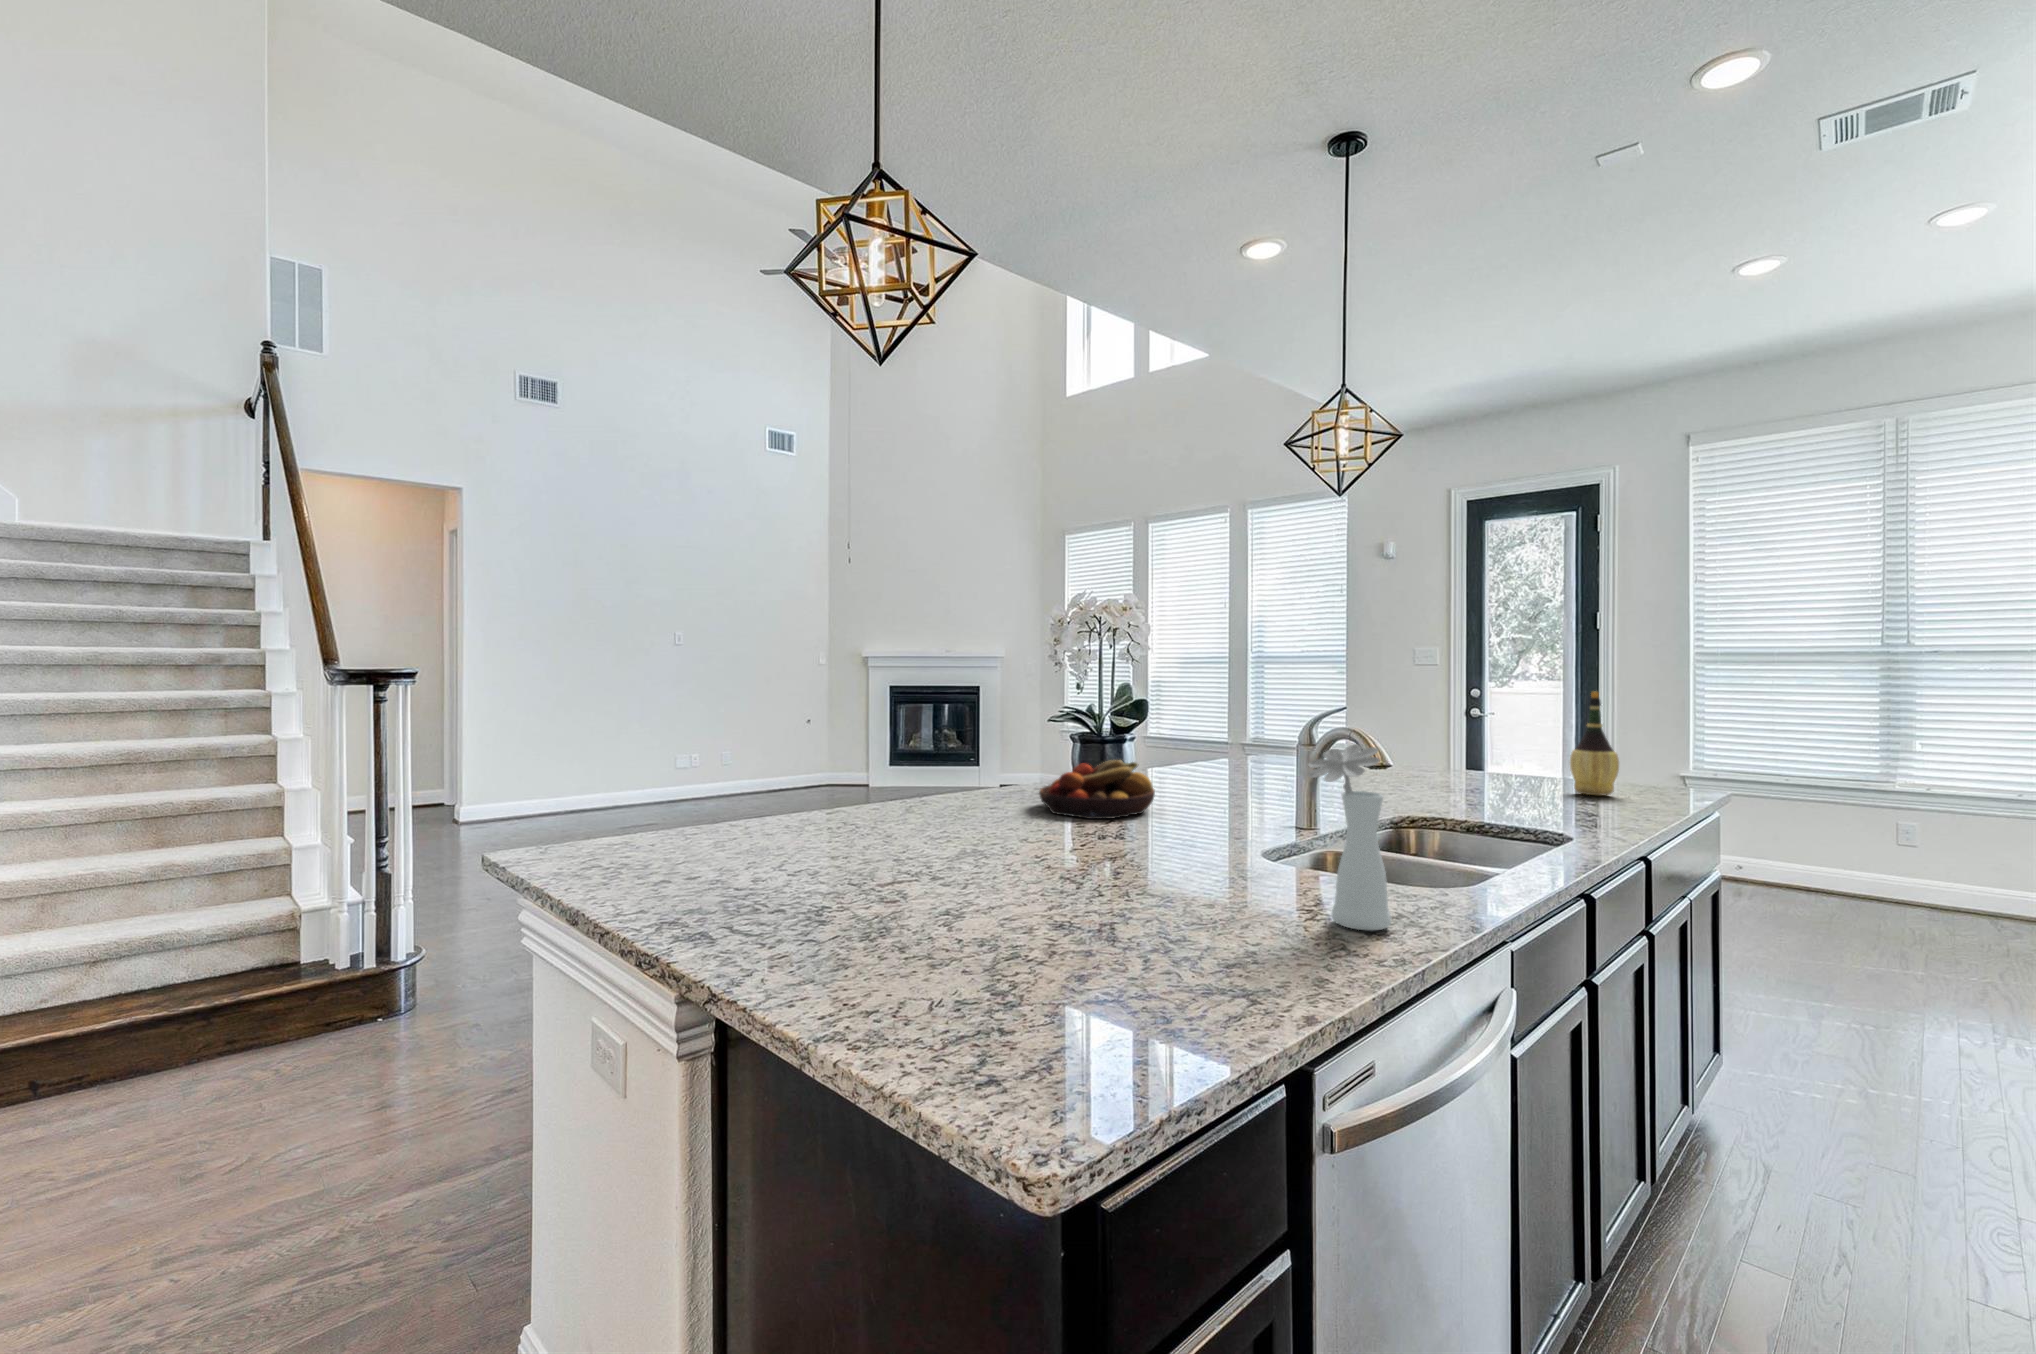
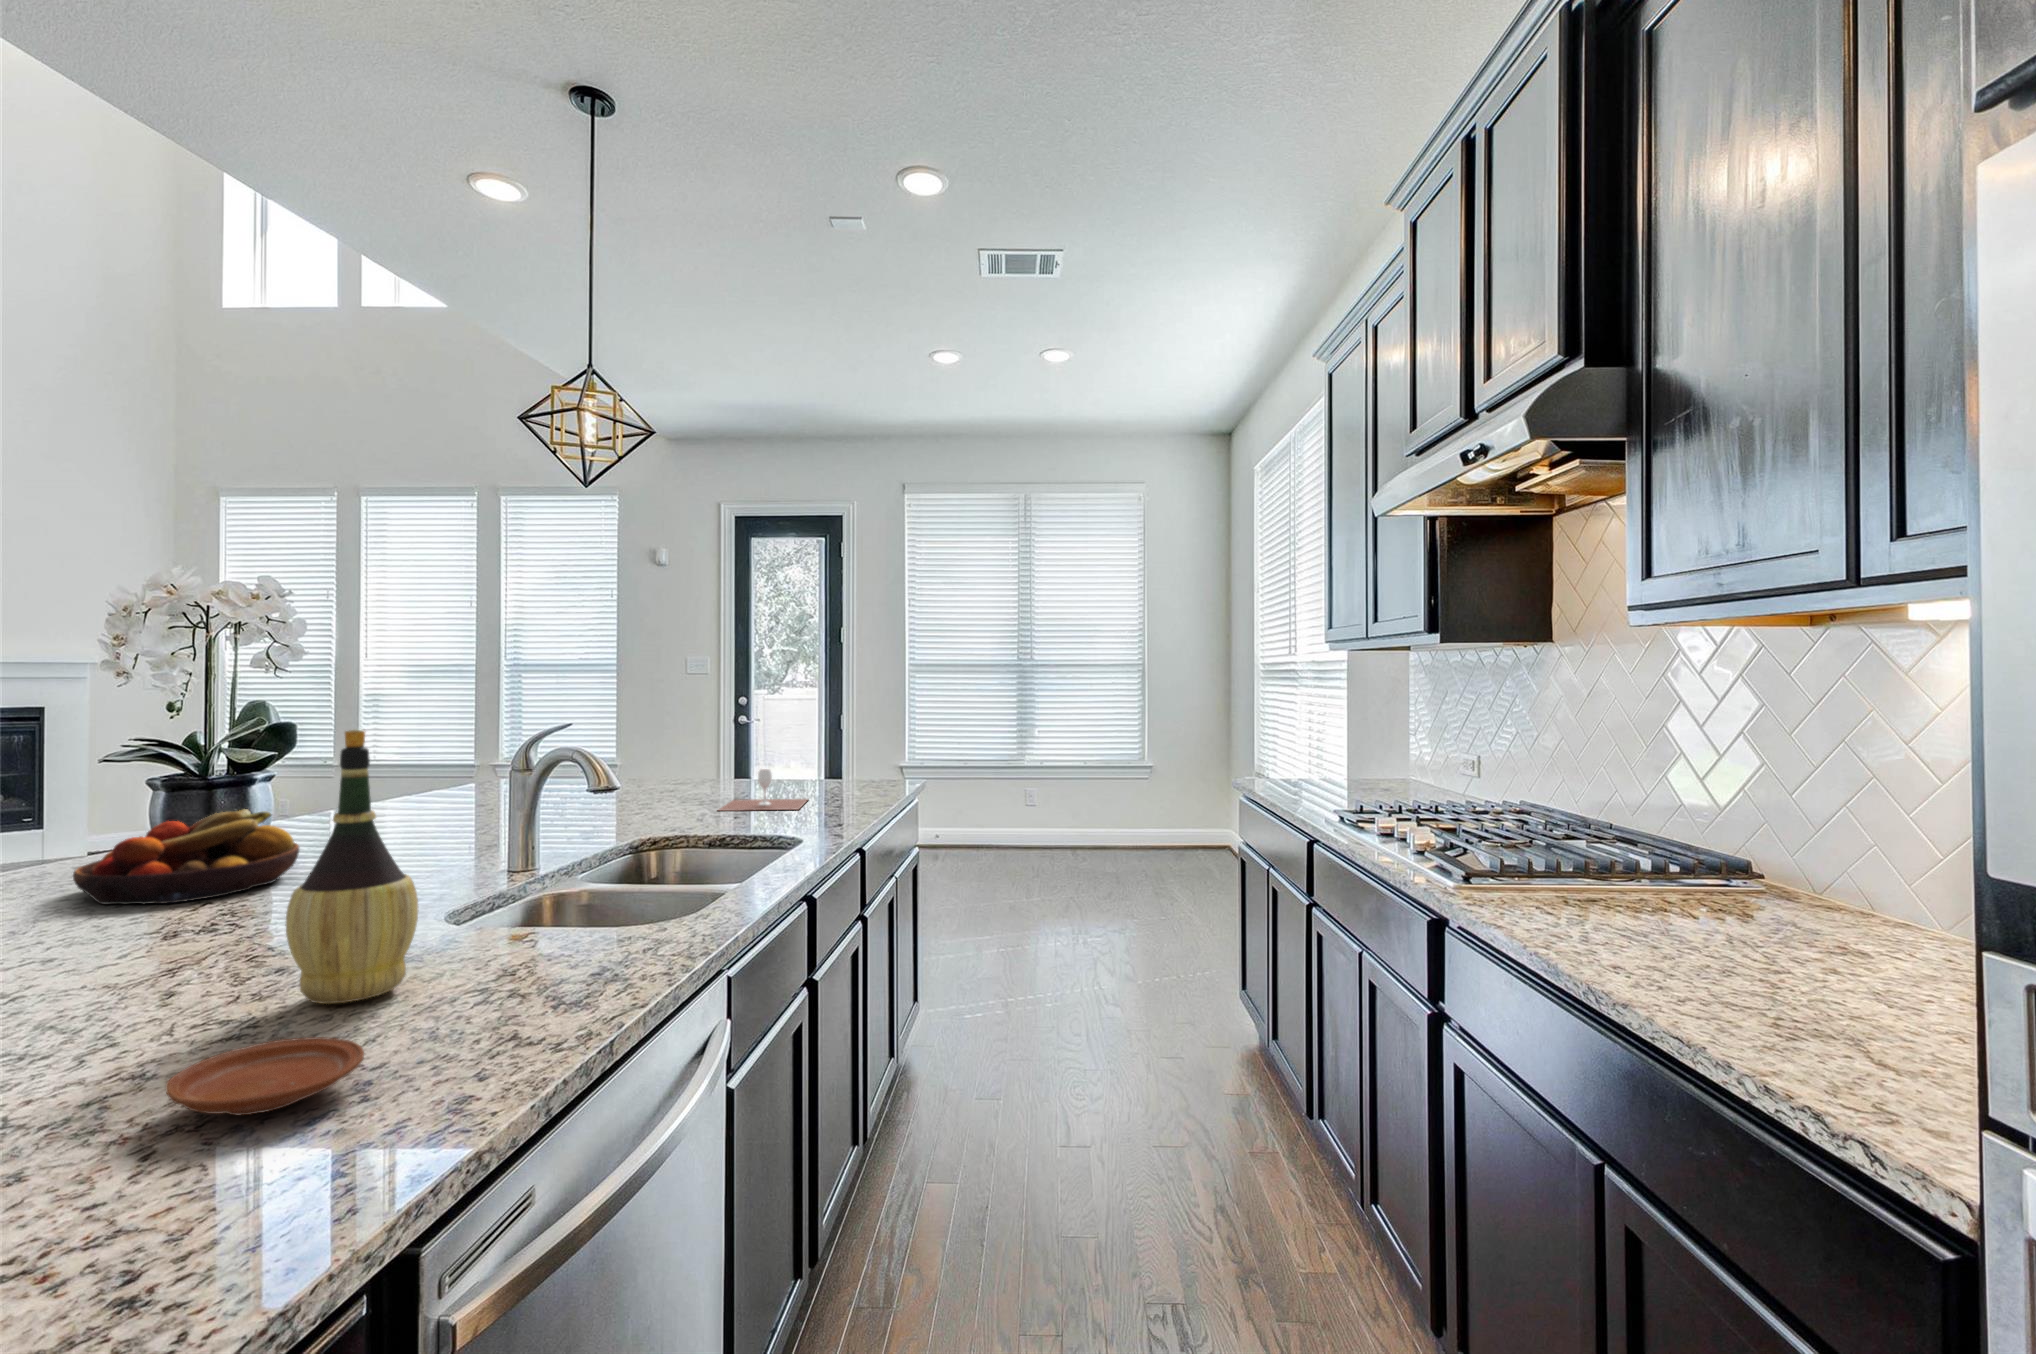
wine bottle: present [1570,691,1619,795] -> present [286,730,418,1004]
vase: present [1308,744,1391,930] -> none [469,771,582,1002]
wine glass: none [1467,762,1568,806] -> present [719,769,807,811]
plate: none [1150,914,1256,959] -> present [166,1037,364,1115]

